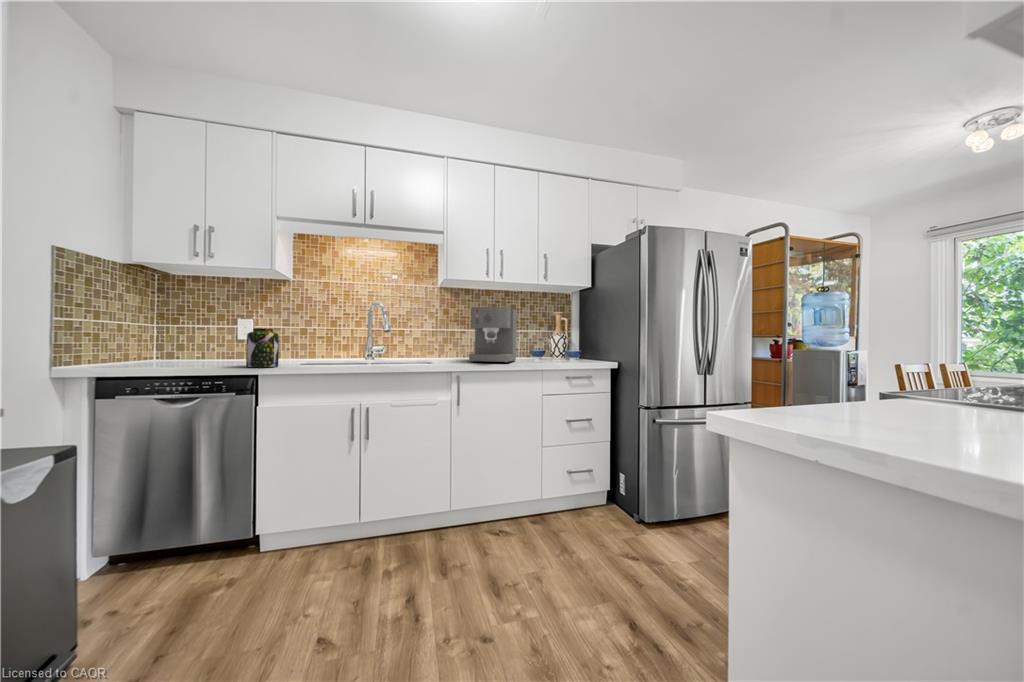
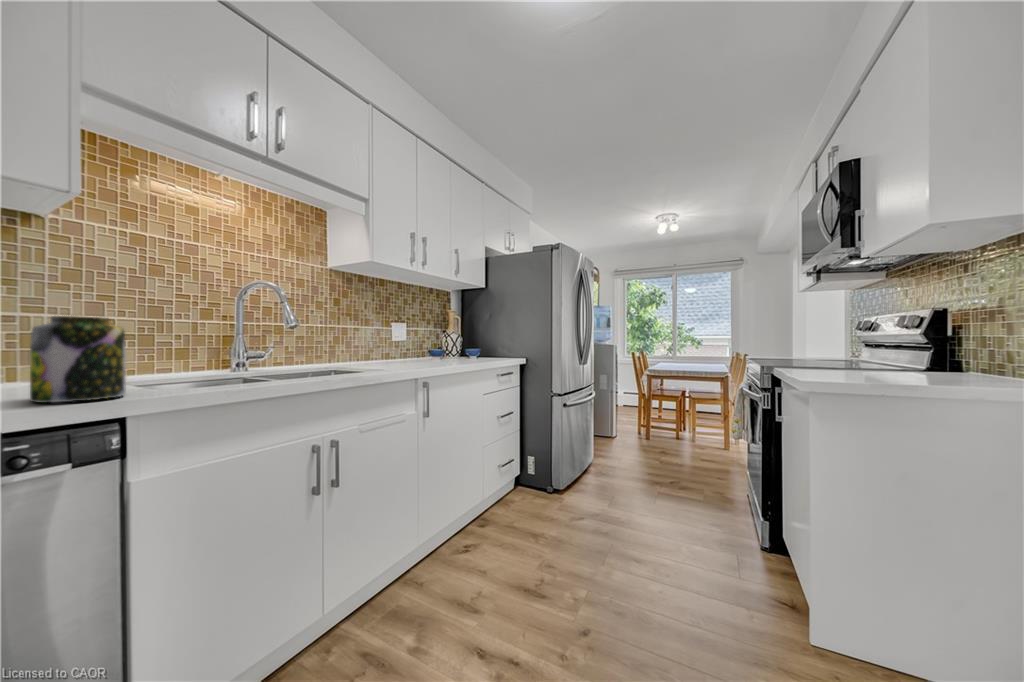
coffee maker: present [469,307,516,363] -> none [387,299,444,366]

